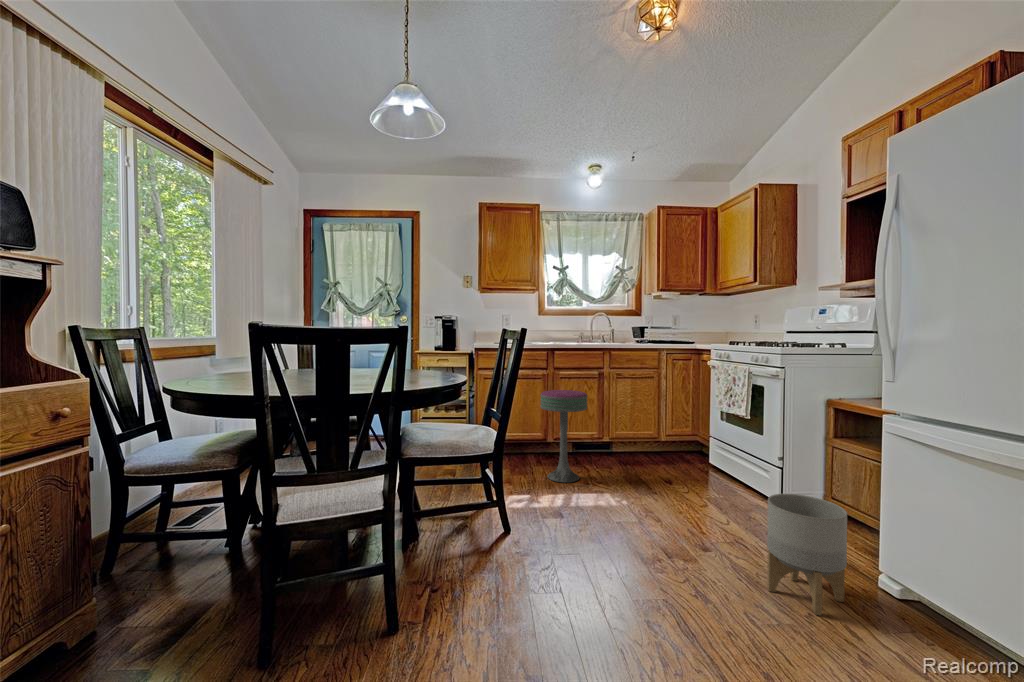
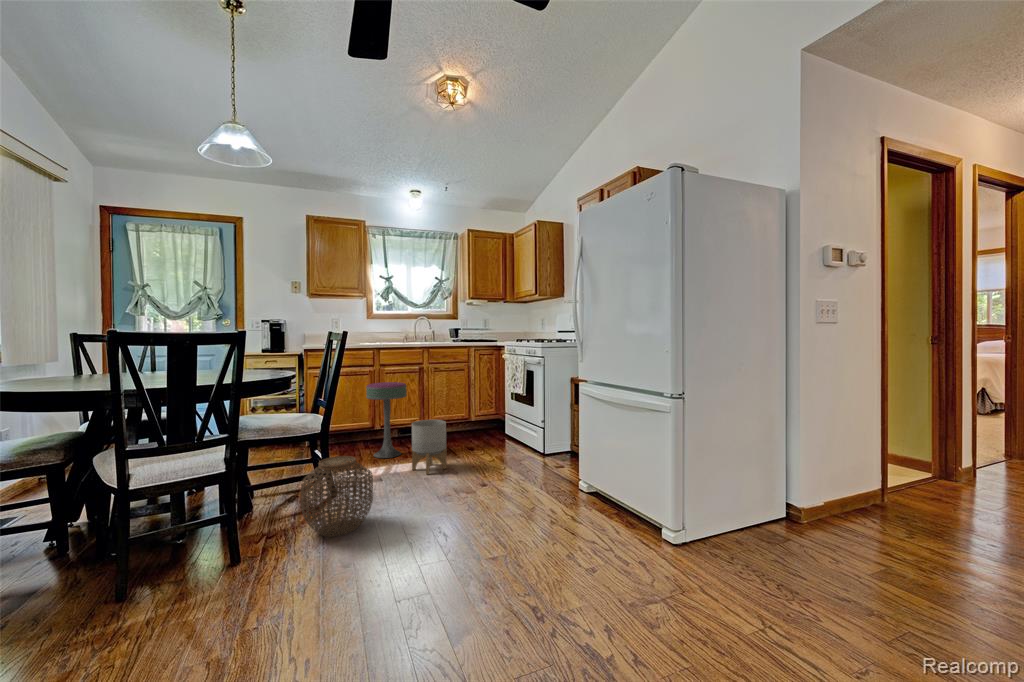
woven basket: none [471,494,561,608] -> present [301,456,373,537]
planter: present [767,494,847,616] -> present [412,420,447,474]

